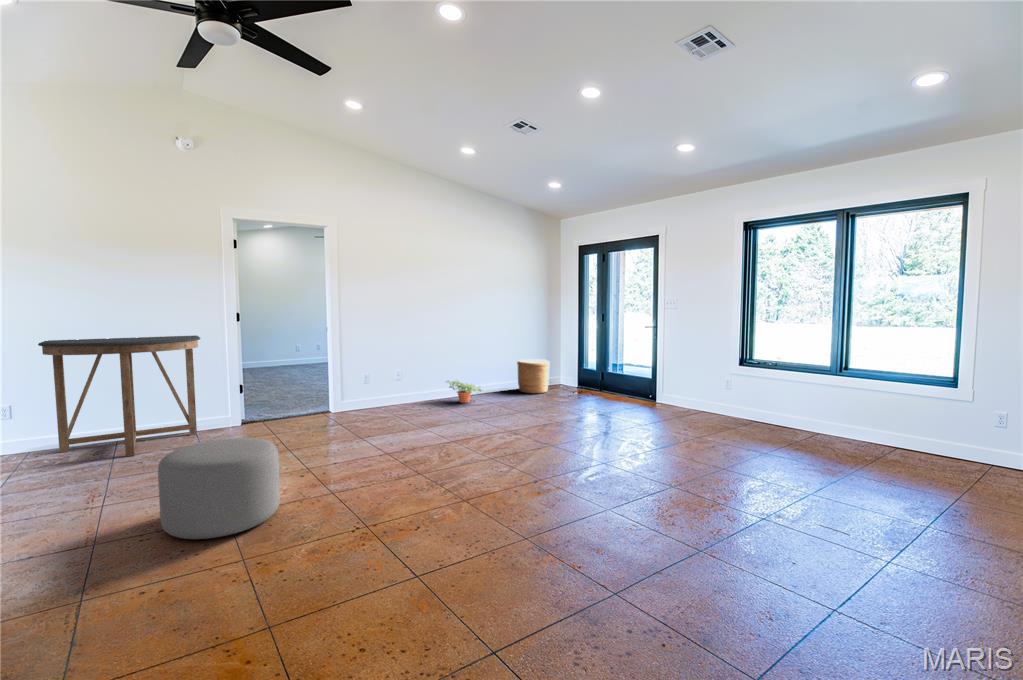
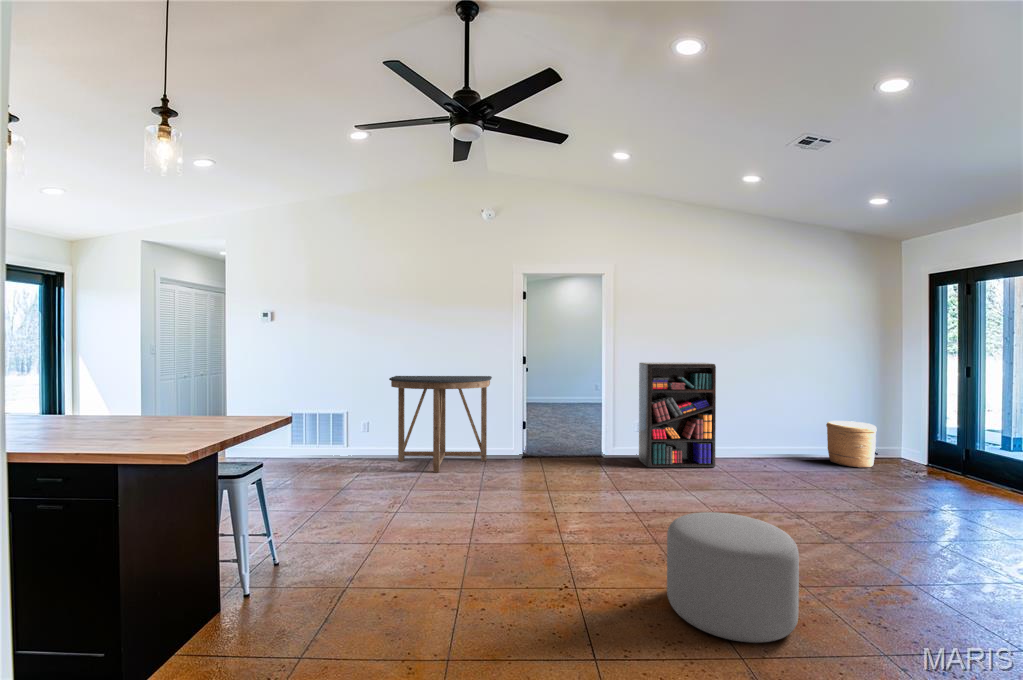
bookshelf: none [368,315,440,415] -> present [639,363,716,467]
potted plant: present [446,381,482,403] -> none [725,437,774,466]
ottoman: present [158,438,280,539] -> present [667,512,799,643]

